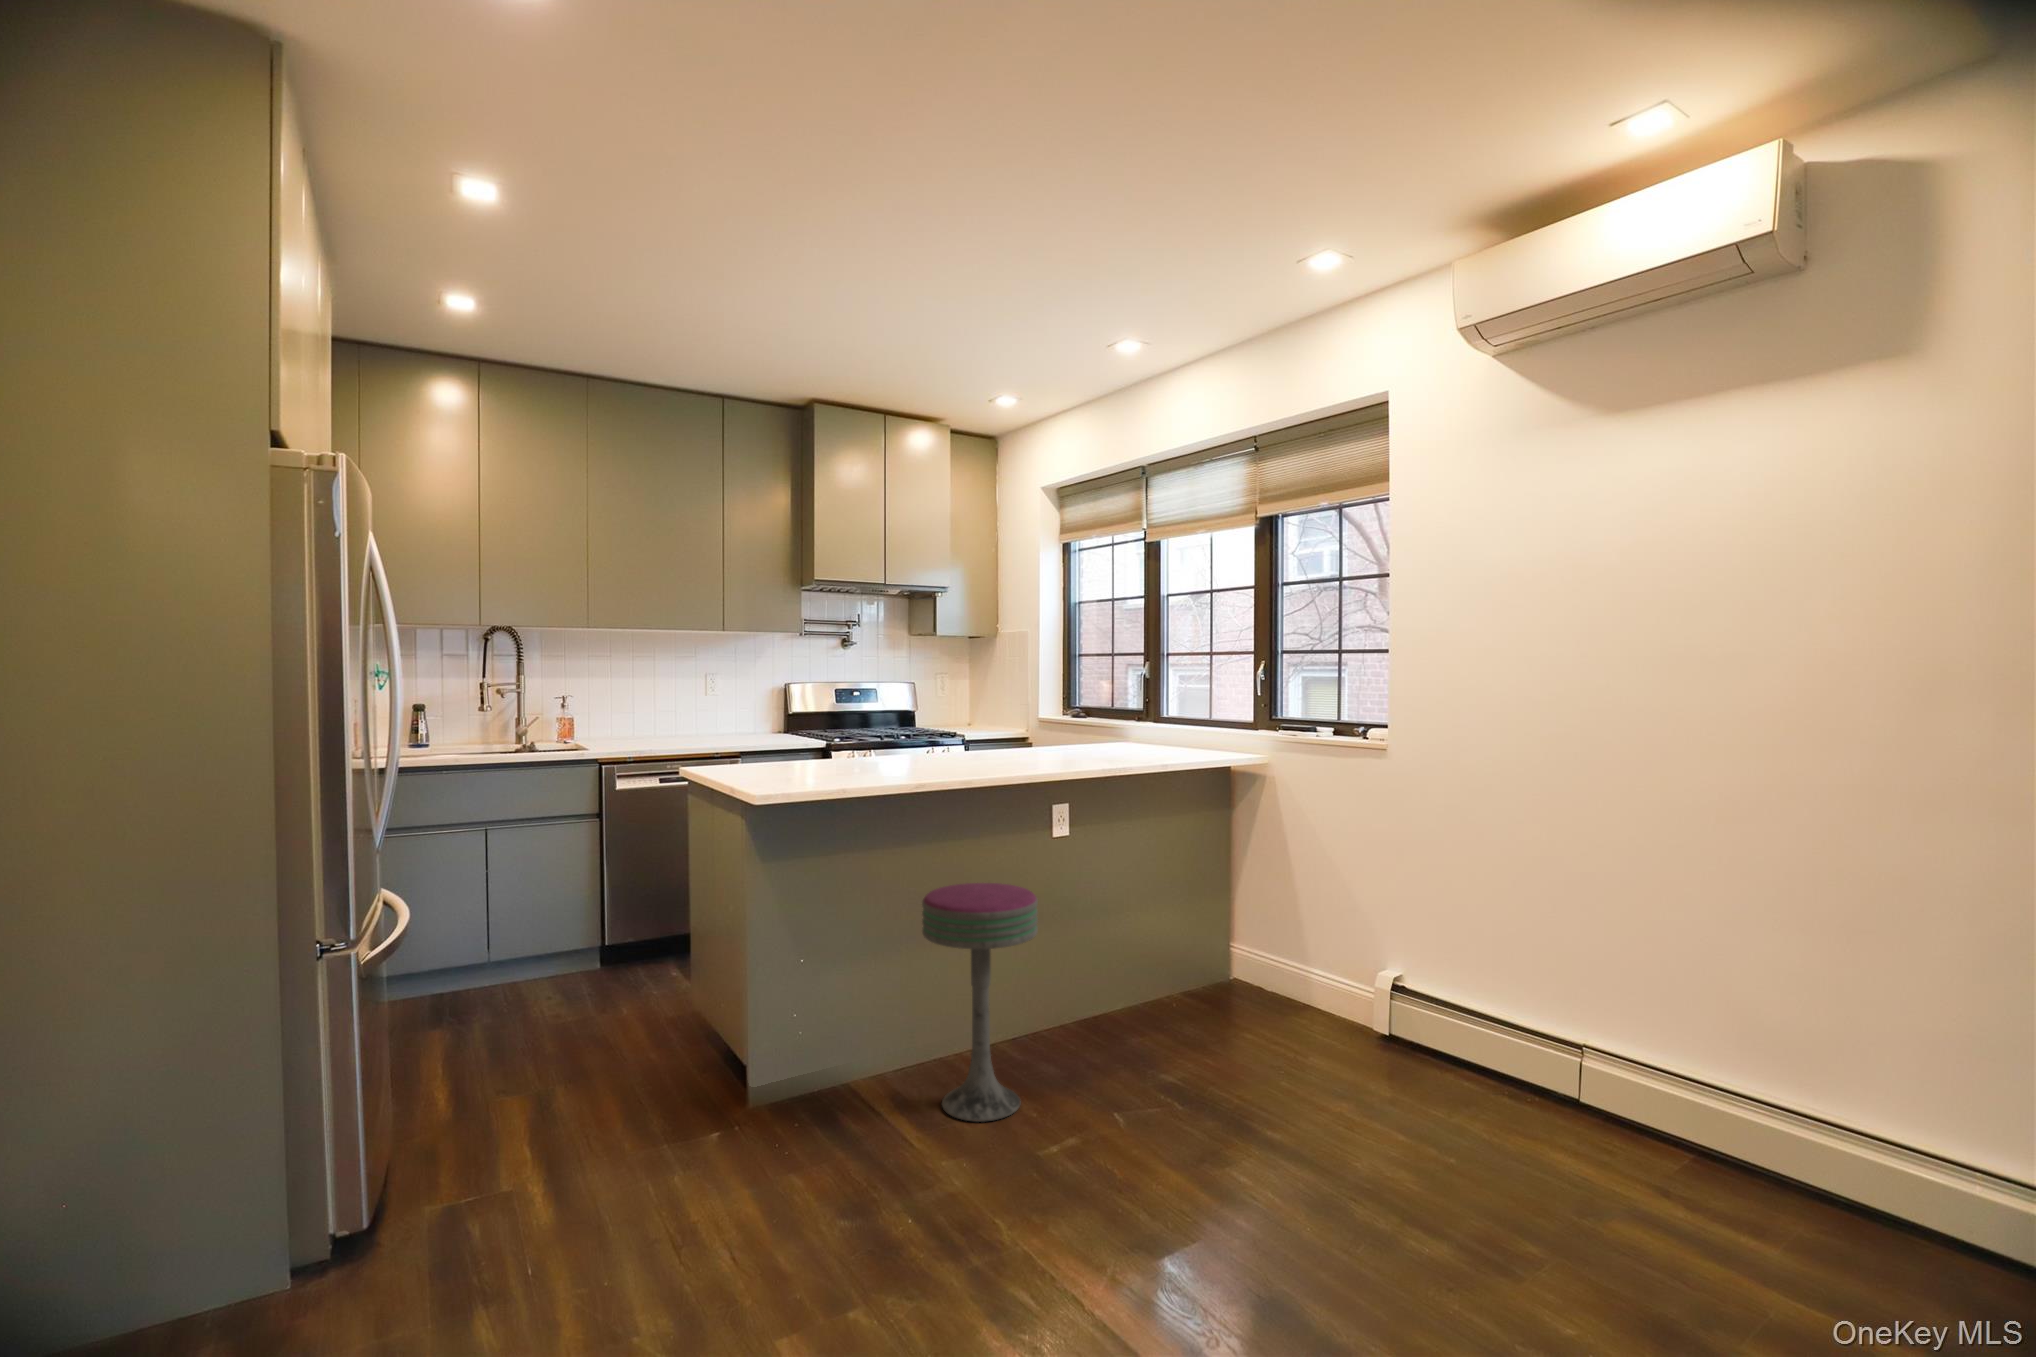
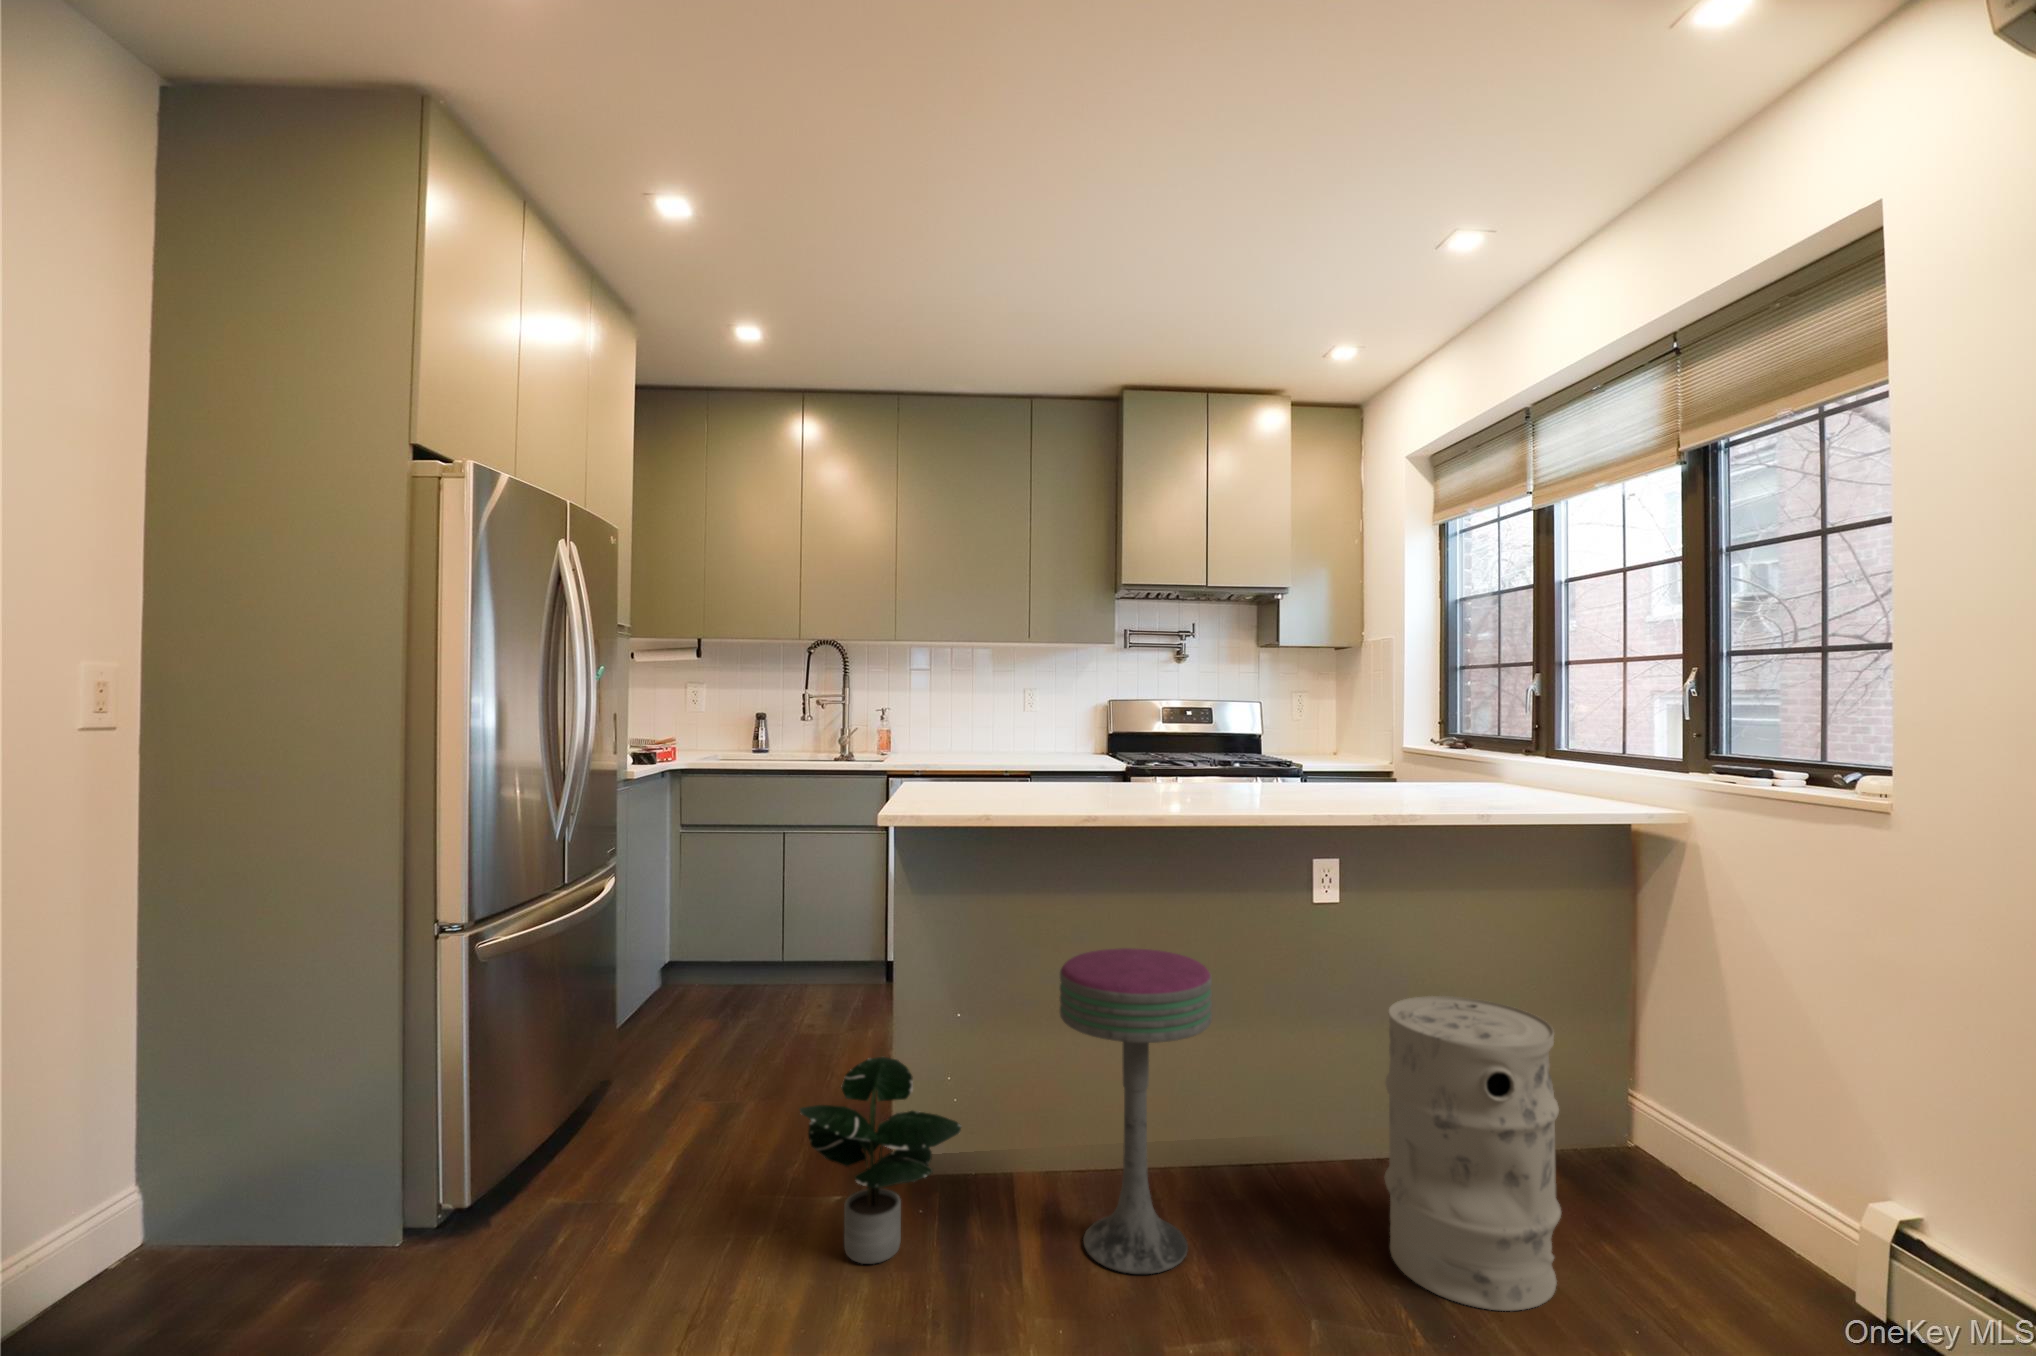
trash can: none [1133,890,1242,1084] -> present [1385,996,1561,1311]
potted plant: none [723,1001,865,1168] -> present [800,1057,961,1264]

